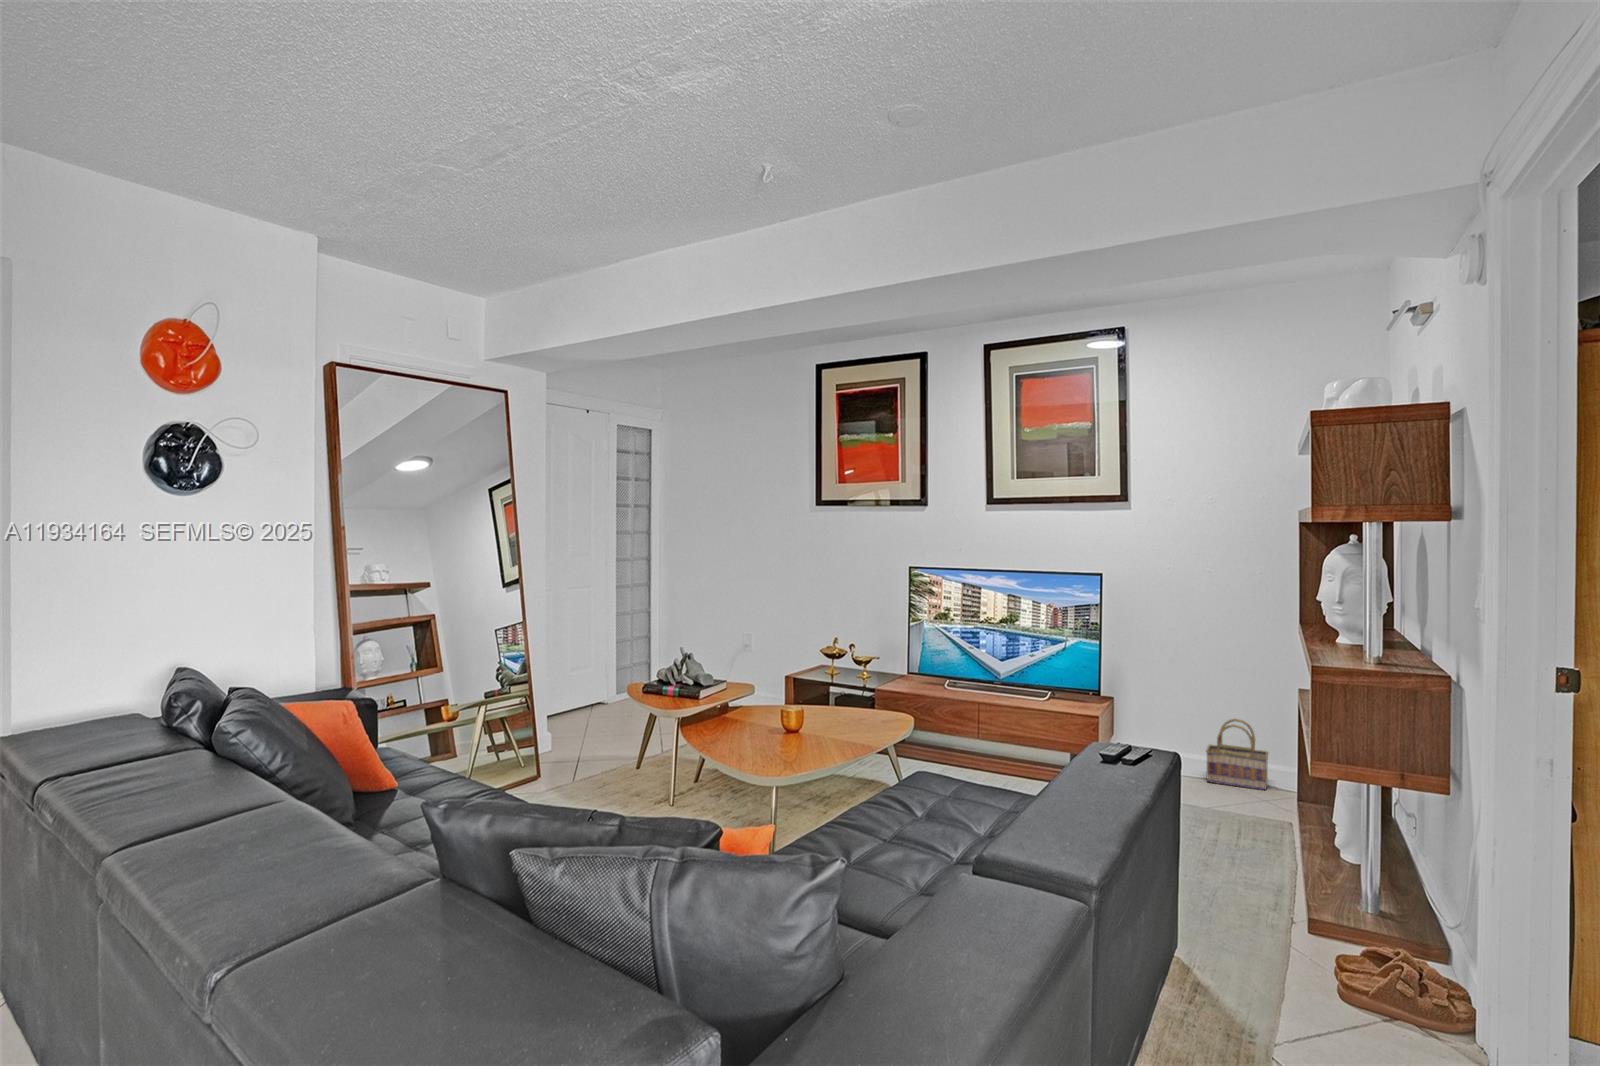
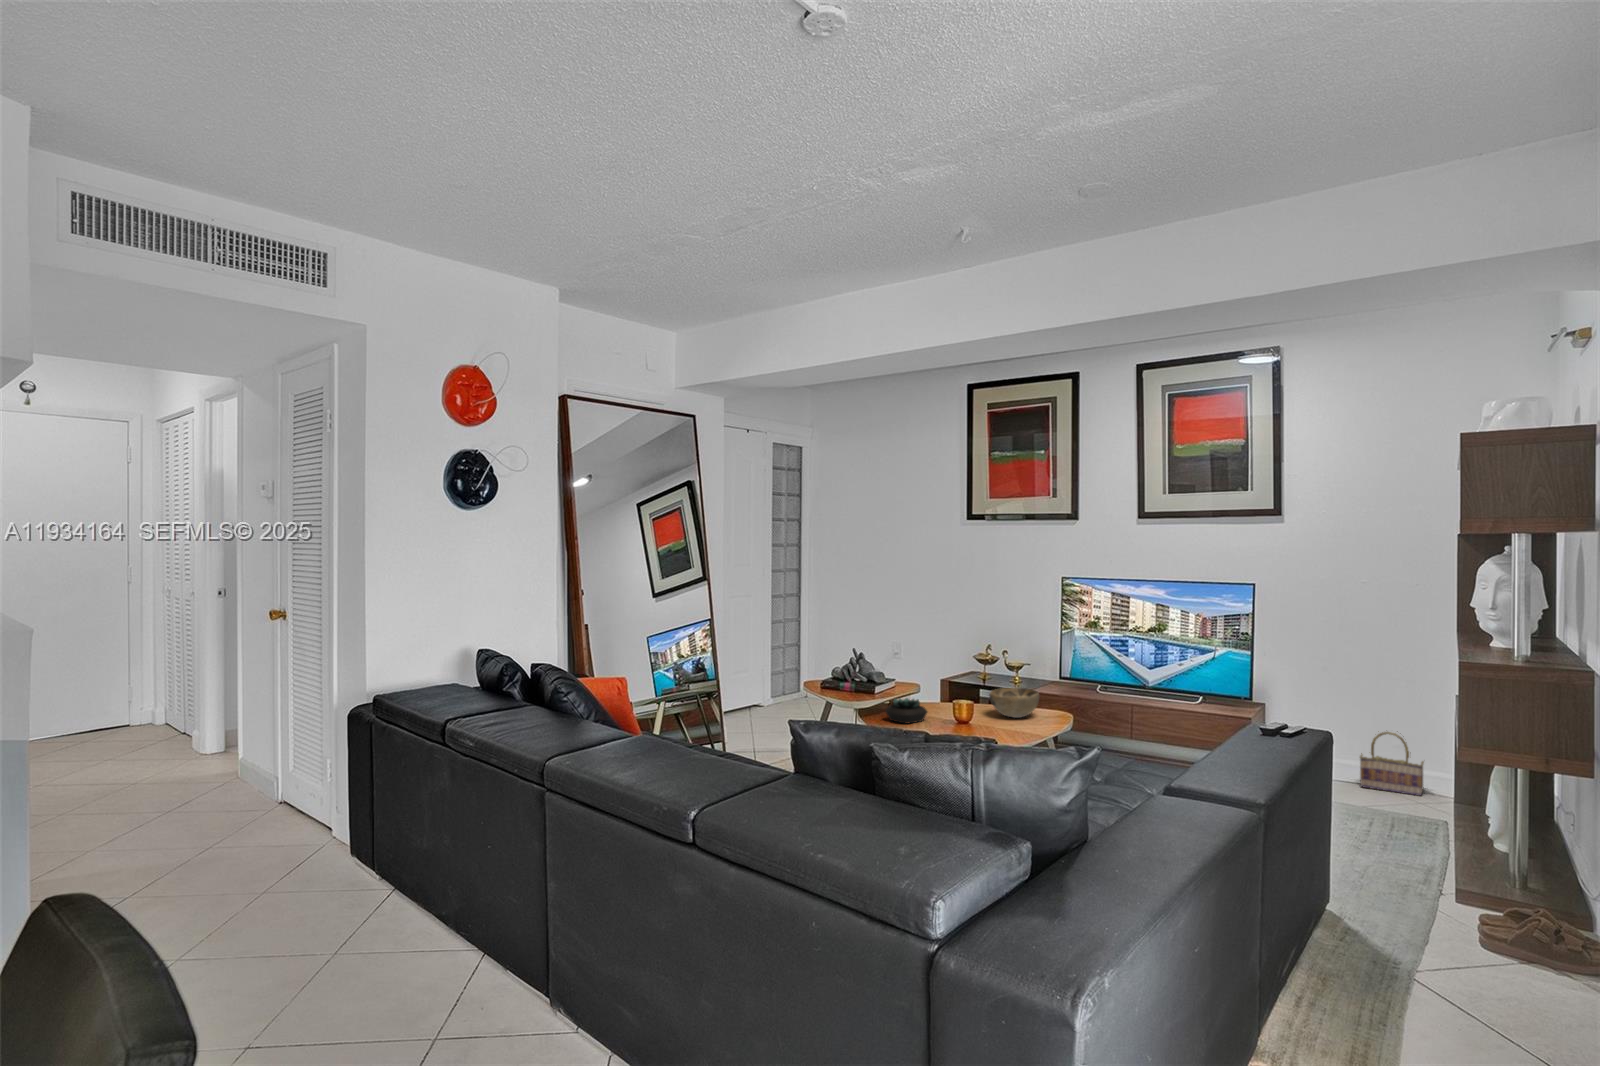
decorative bowl: none [826,690,879,724] -> present [989,688,1039,718]
succulent plant: none [710,705,757,735] -> present [885,698,927,724]

